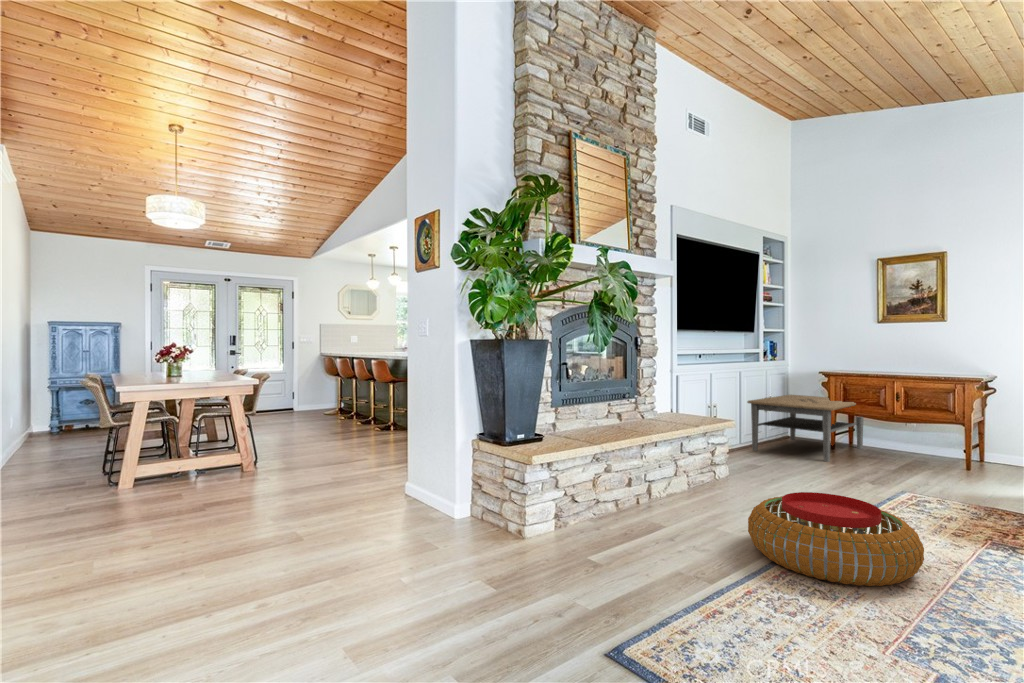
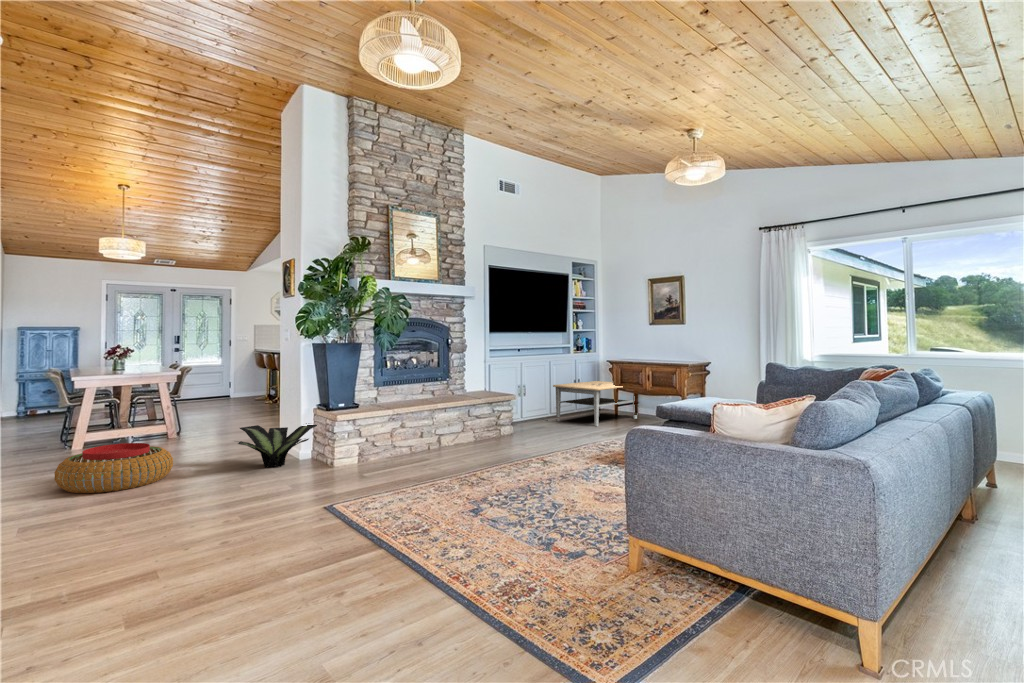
potted plant: none [365,464,485,542] -> present [238,423,317,468]
pouf: present [748,492,924,586] -> present [55,443,173,493]

